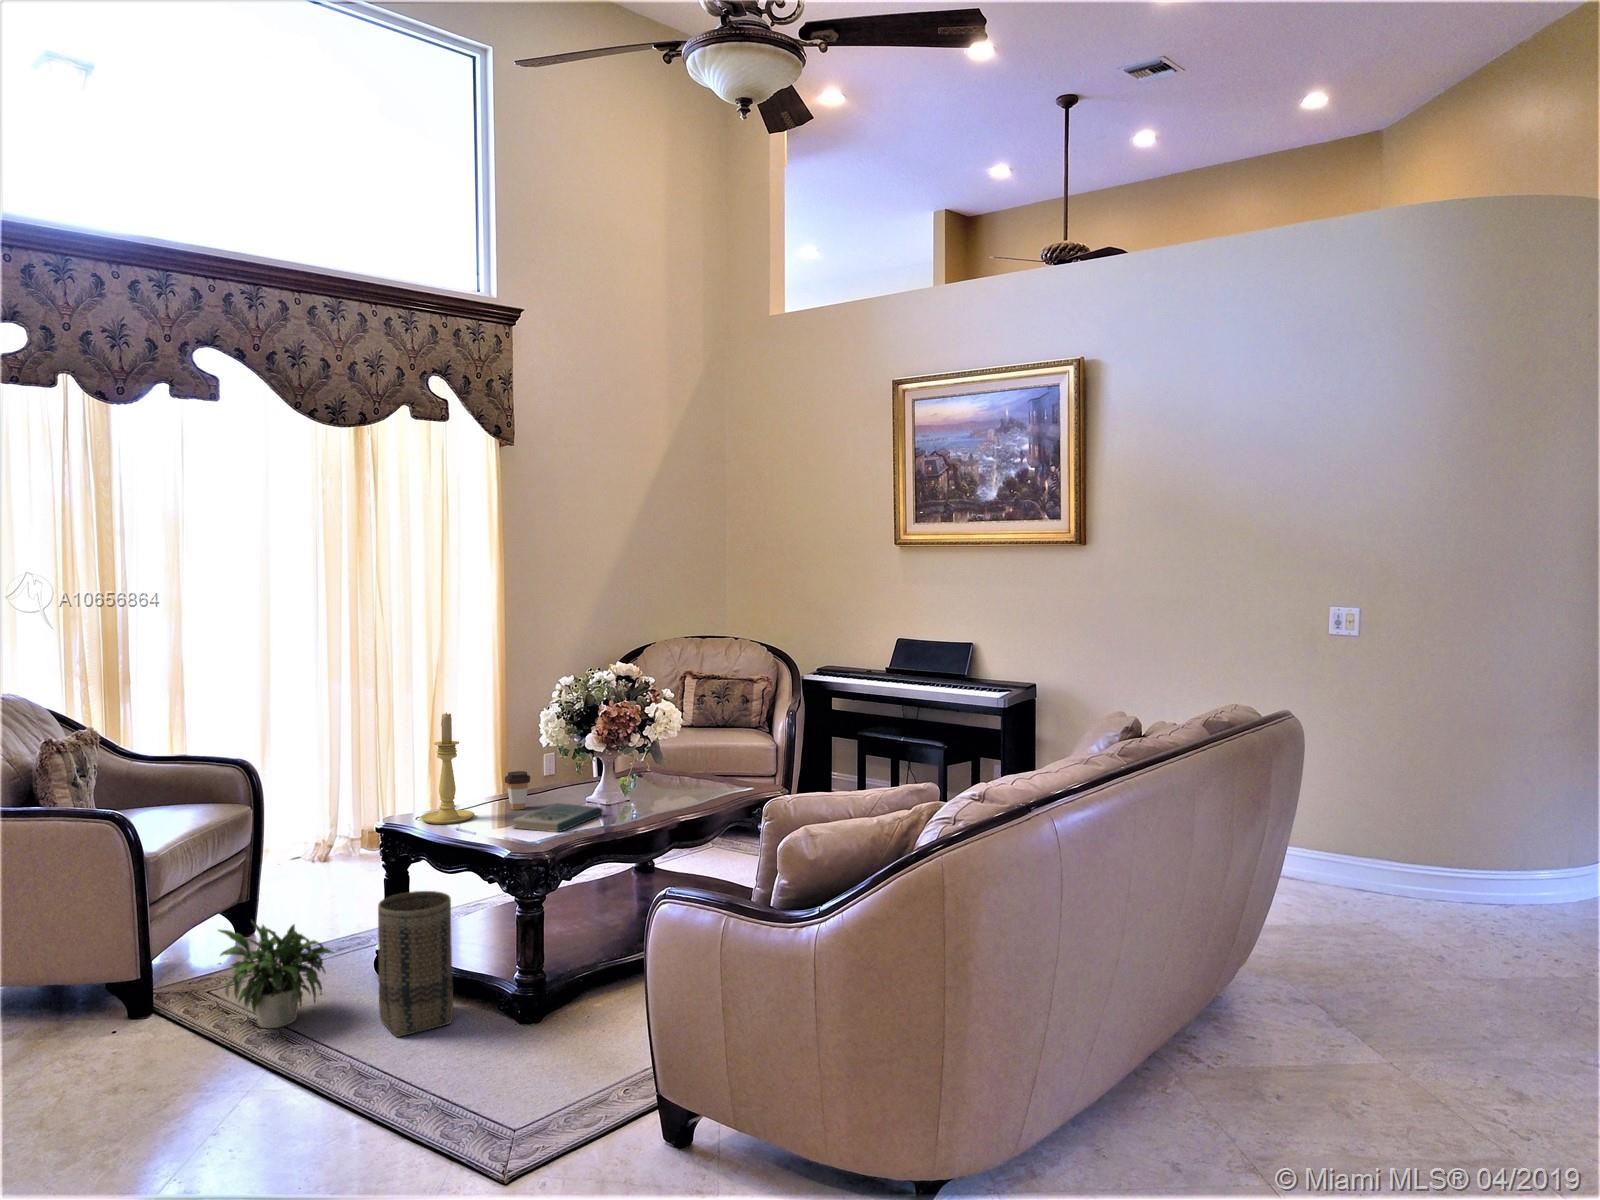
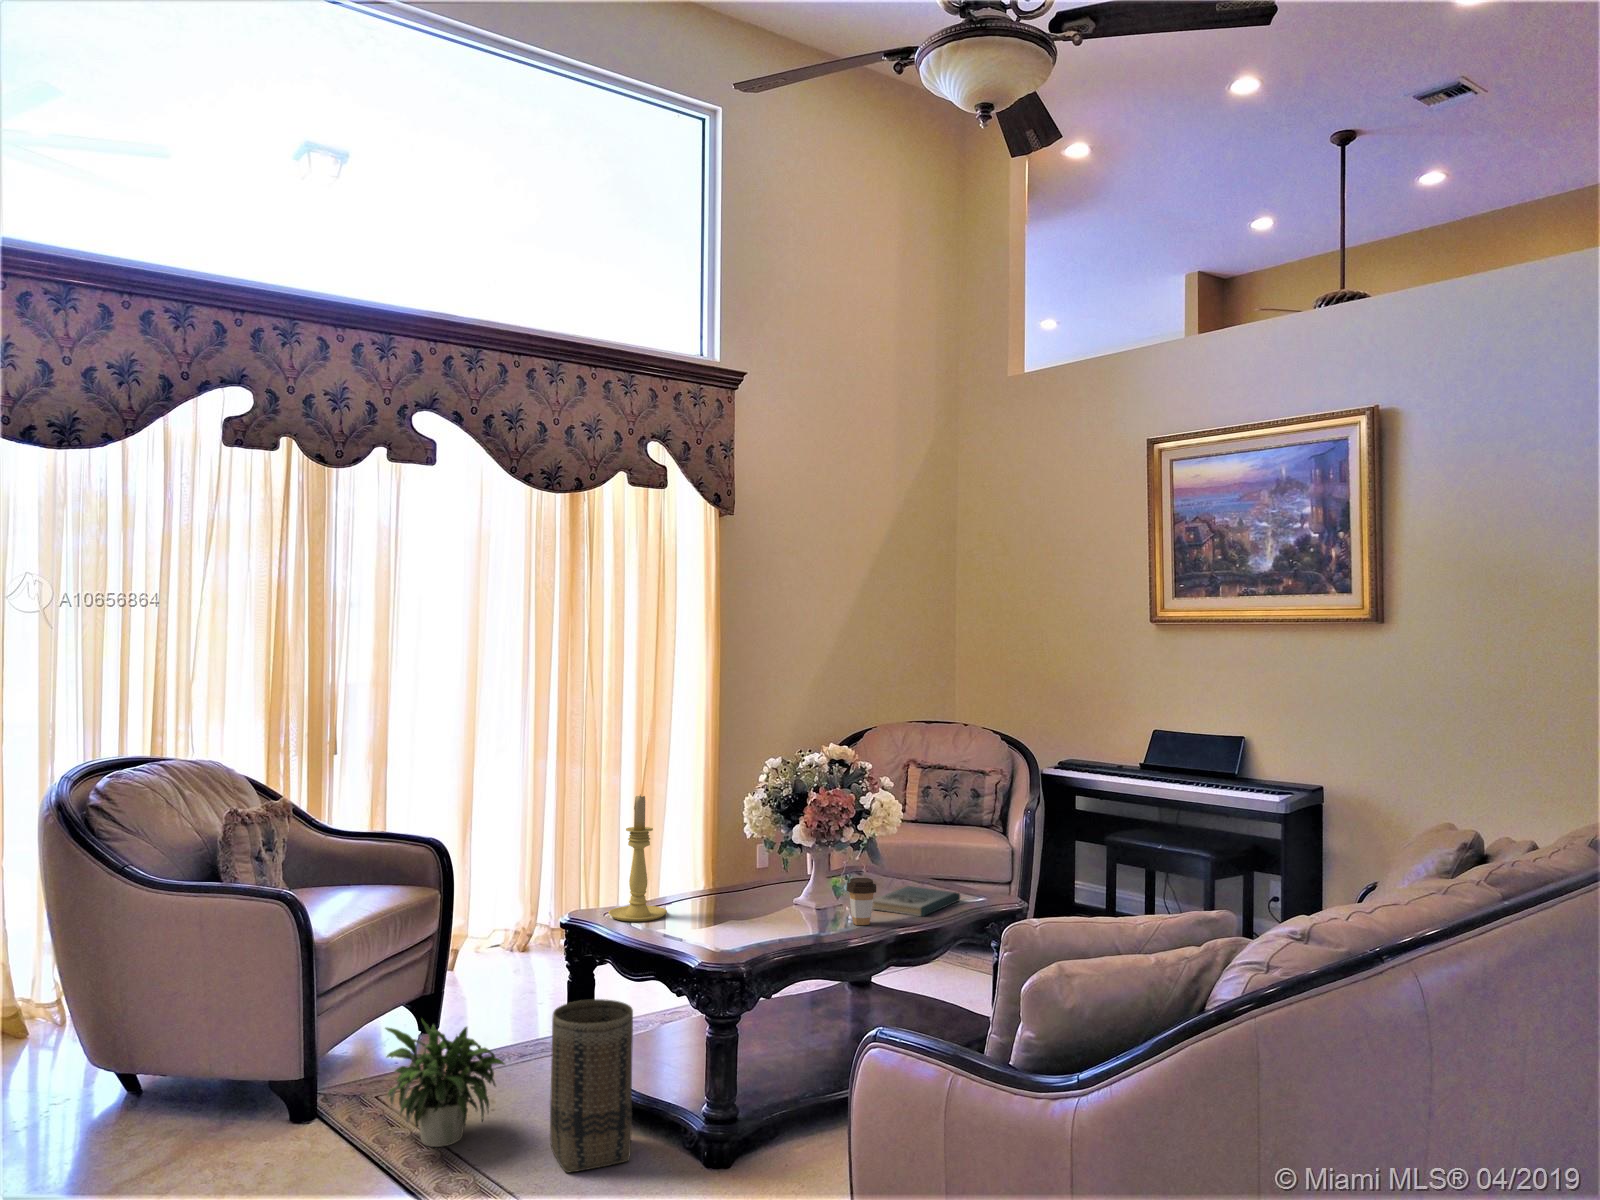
coffee cup: present [505,771,530,810] -> present [847,878,876,925]
book: present [513,803,603,832] -> present [872,886,960,916]

